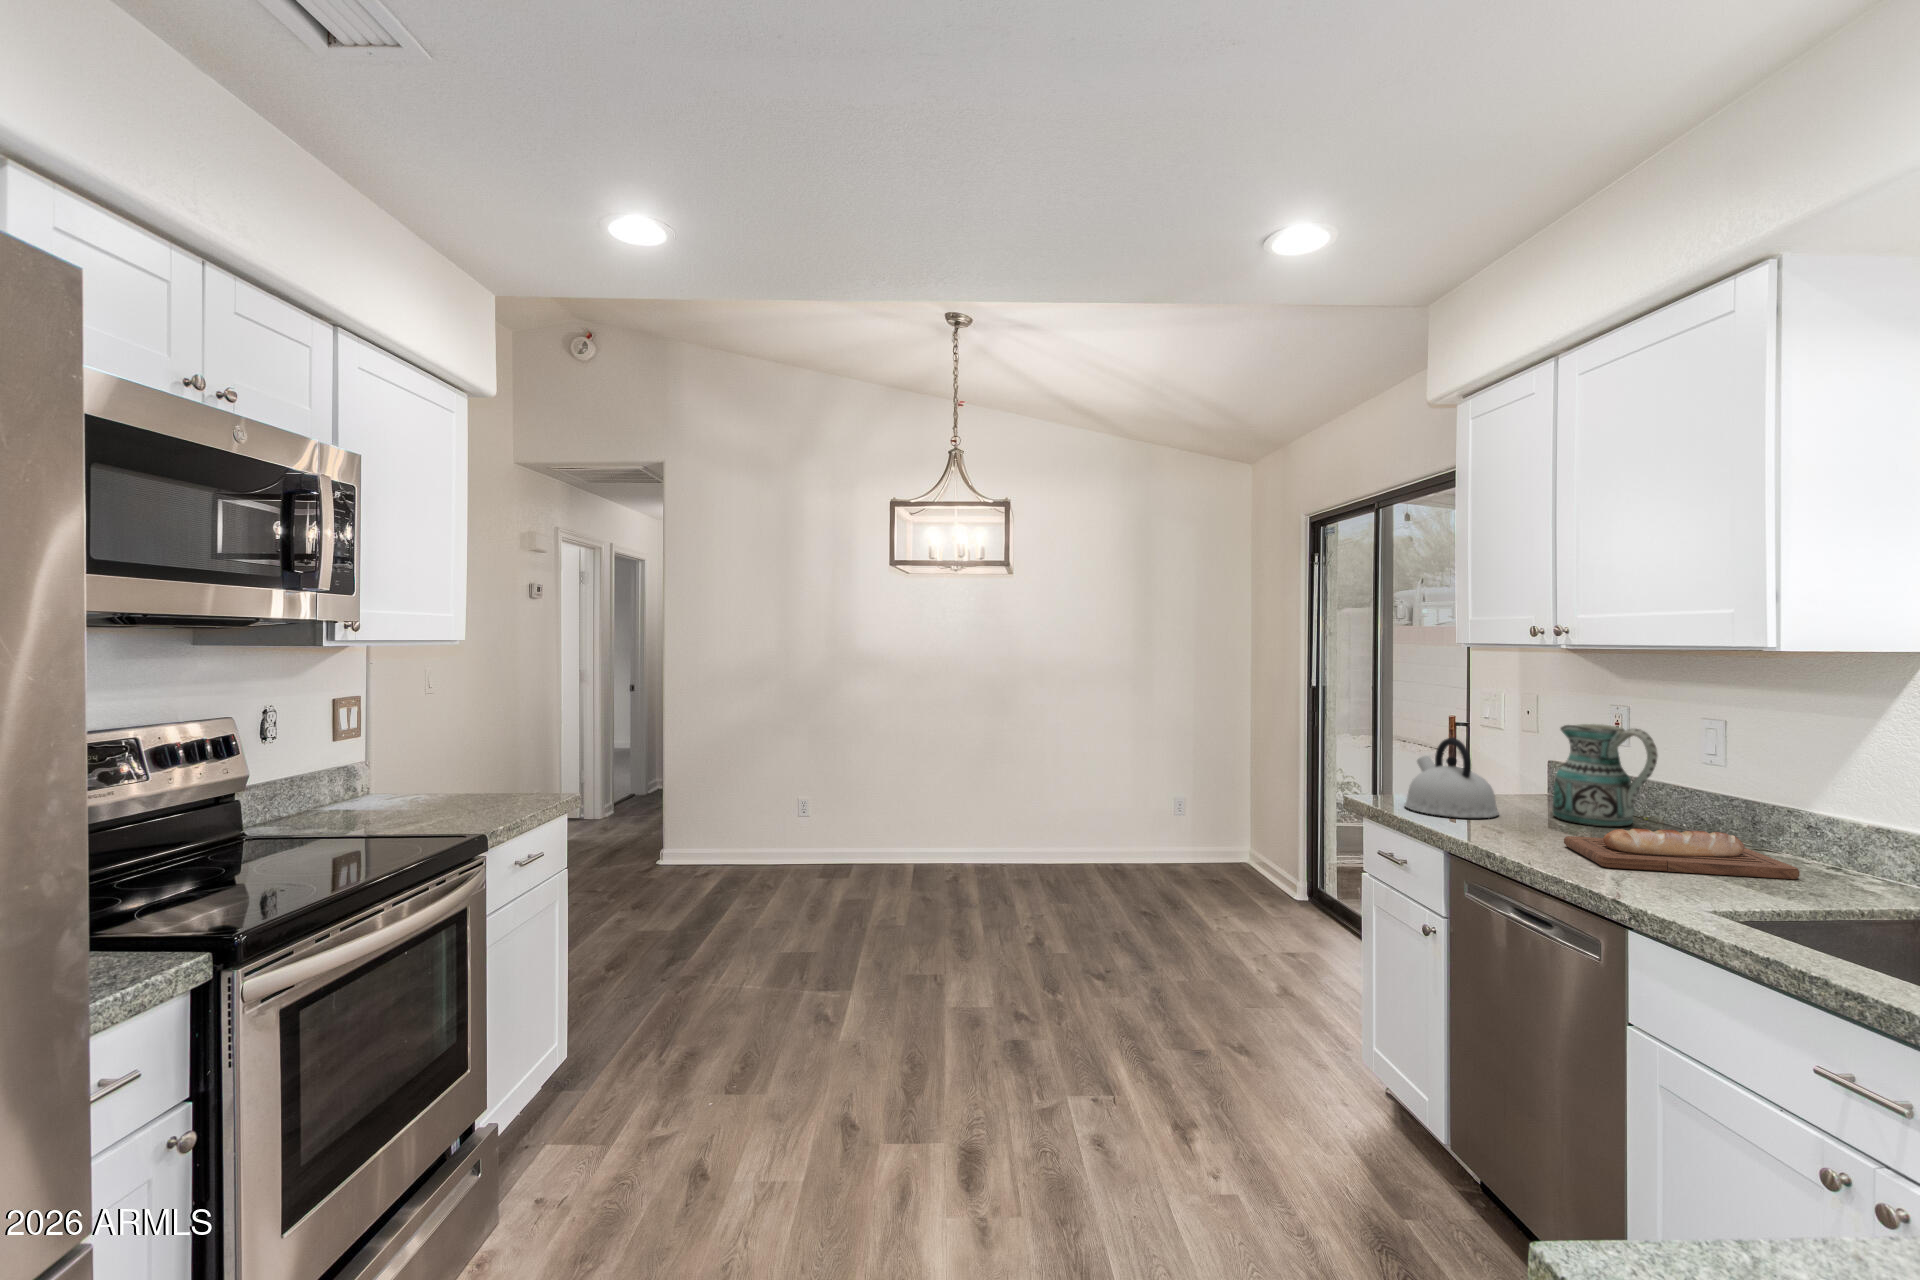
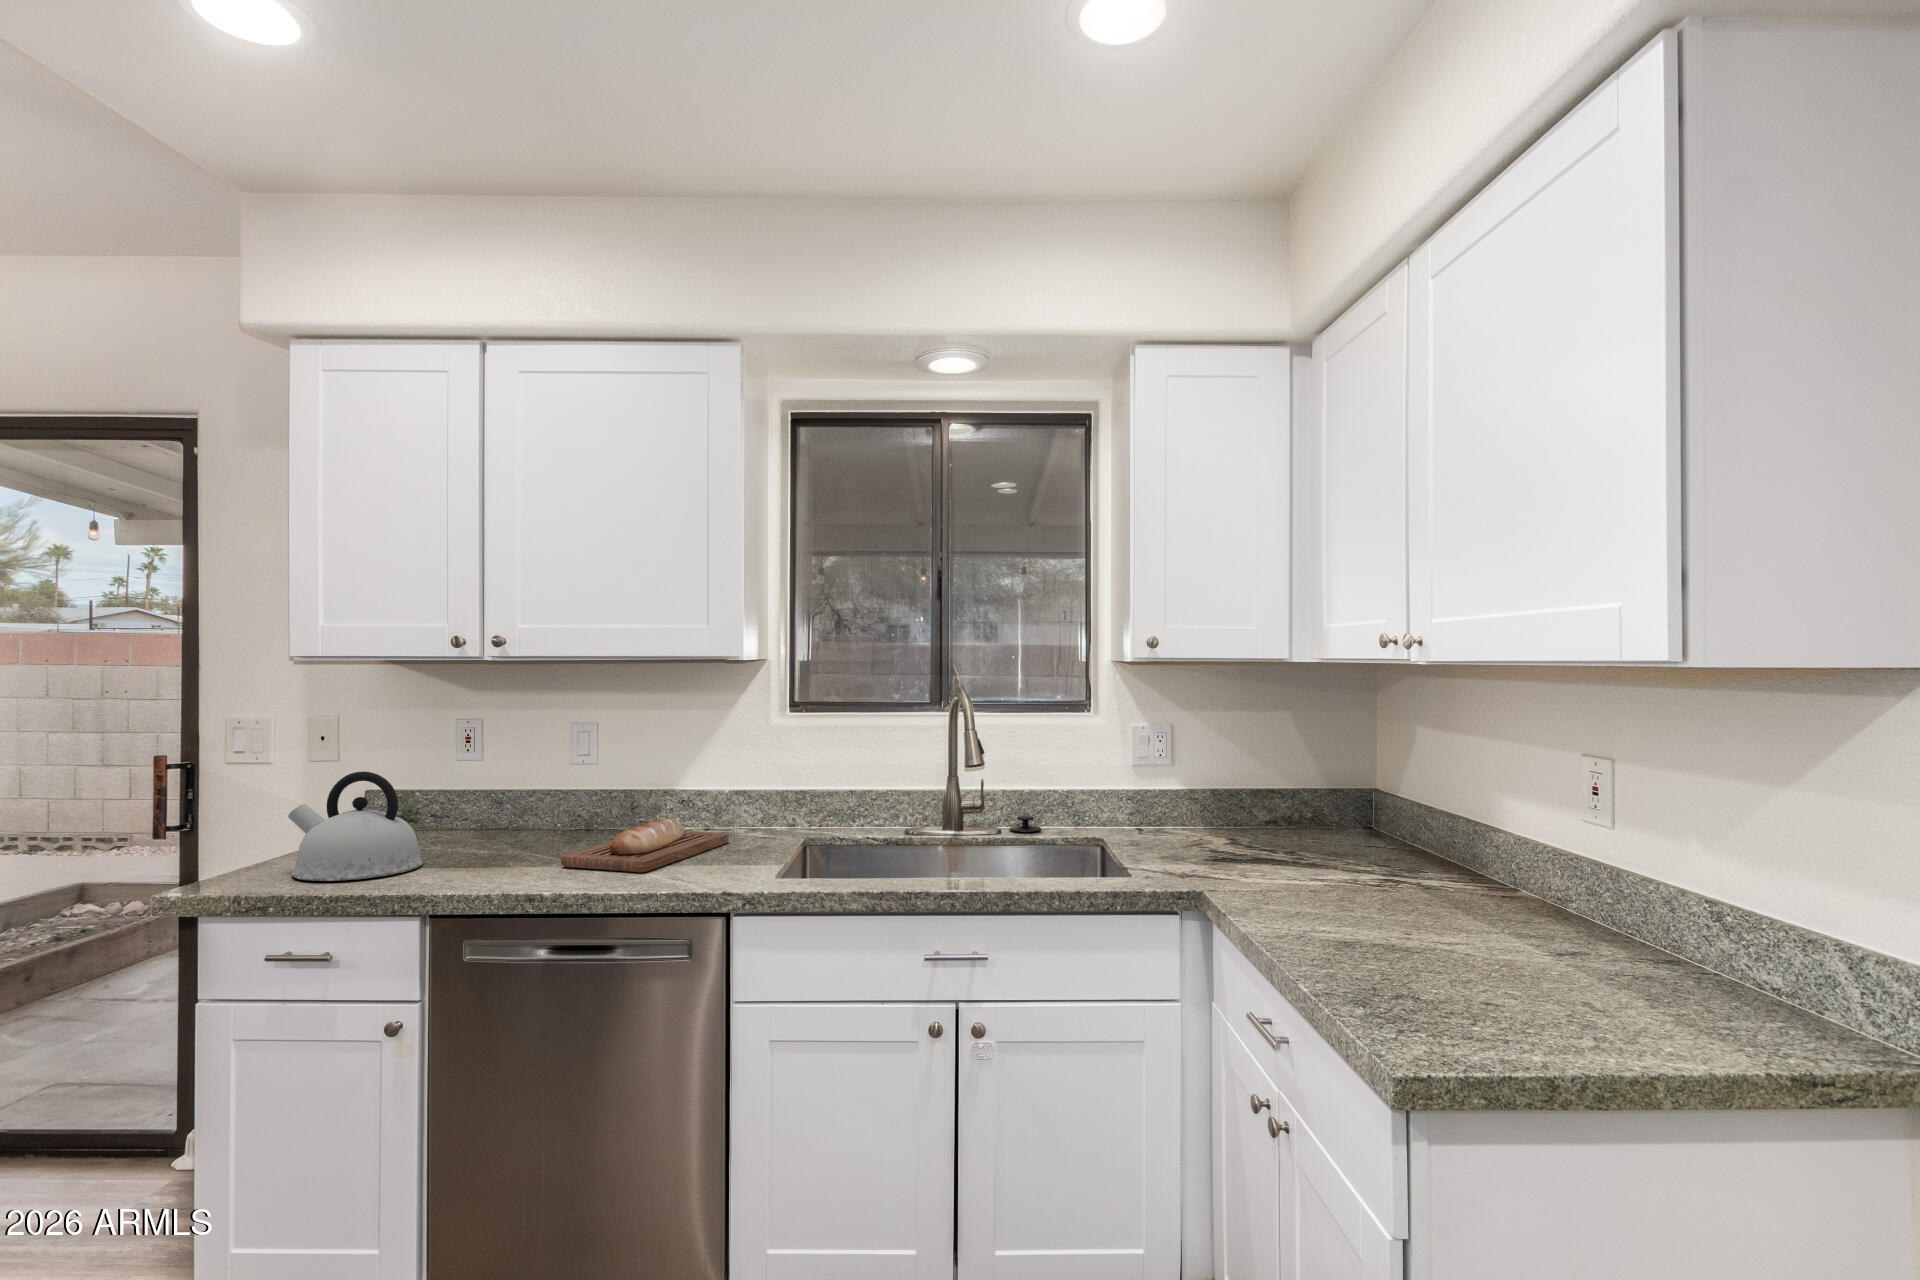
ceramic pitcher: present [1553,724,1658,827] -> none [452,734,562,848]

